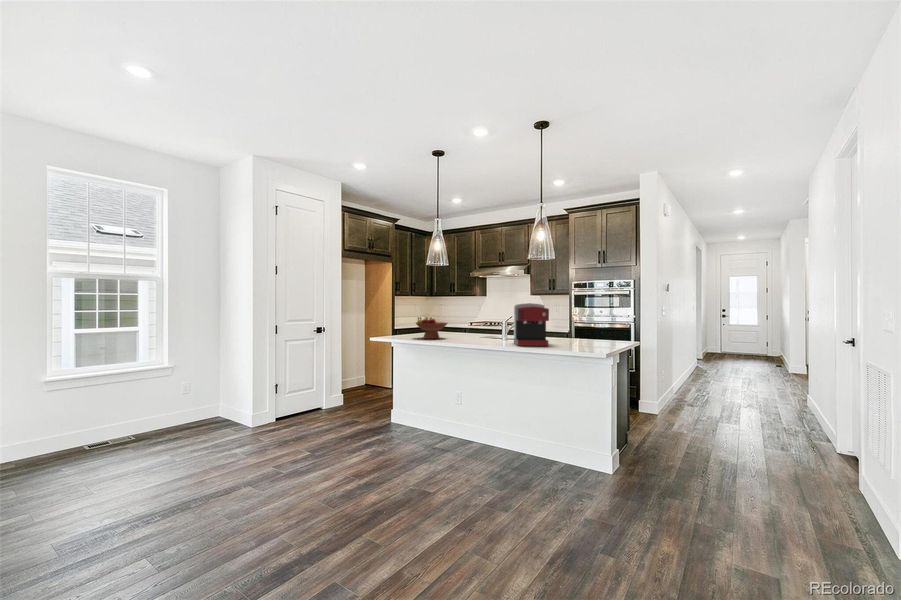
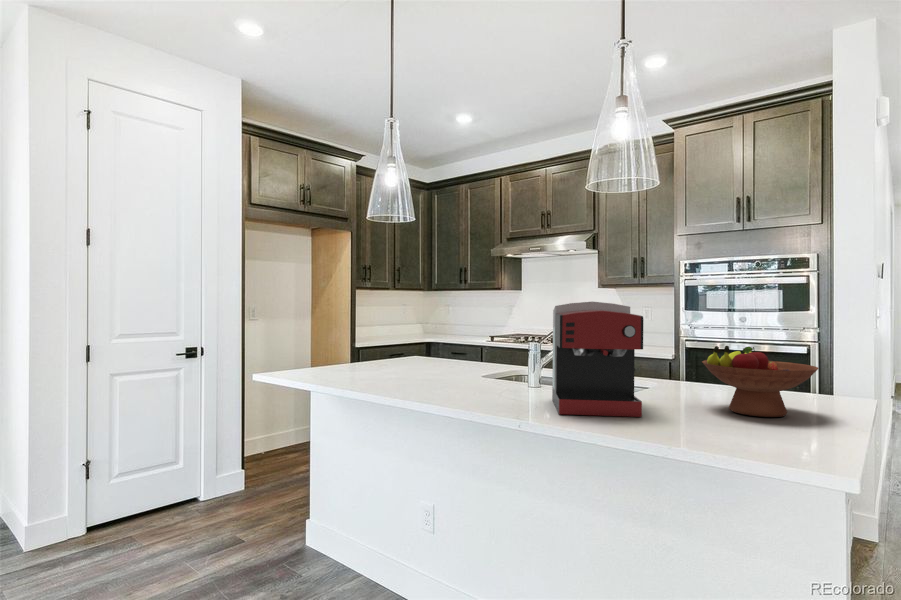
fruit bowl: present [416,317,448,339] -> present [702,346,819,417]

